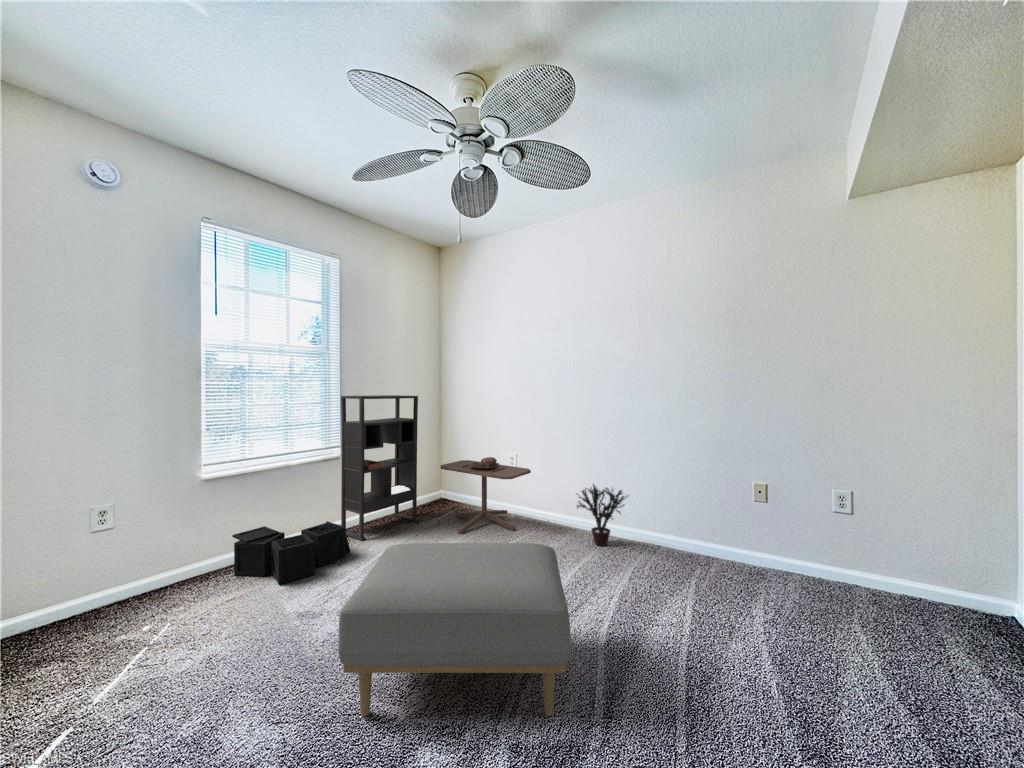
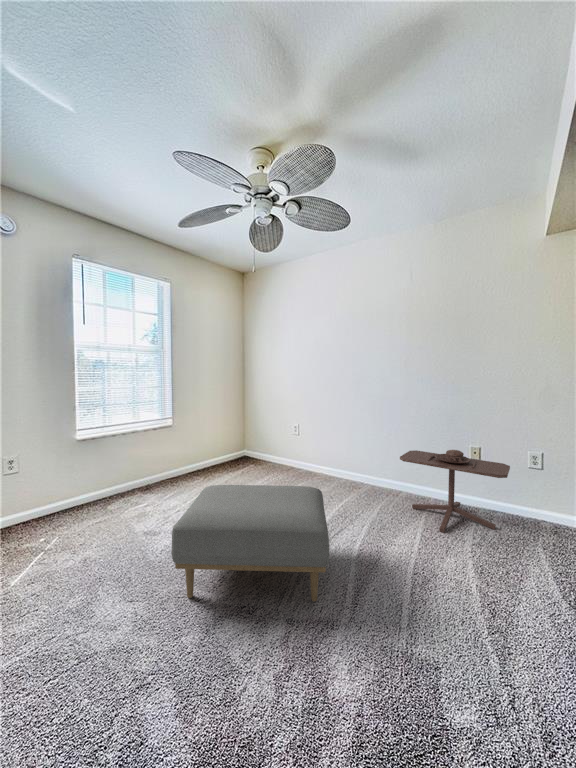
bookshelf: present [341,395,419,541] -> none [171,381,228,485]
side table: present [441,457,531,534] -> present [400,450,510,533]
potted plant: present [577,485,626,546] -> none [339,446,380,491]
storage bin: present [232,521,350,584] -> none [98,471,180,513]

